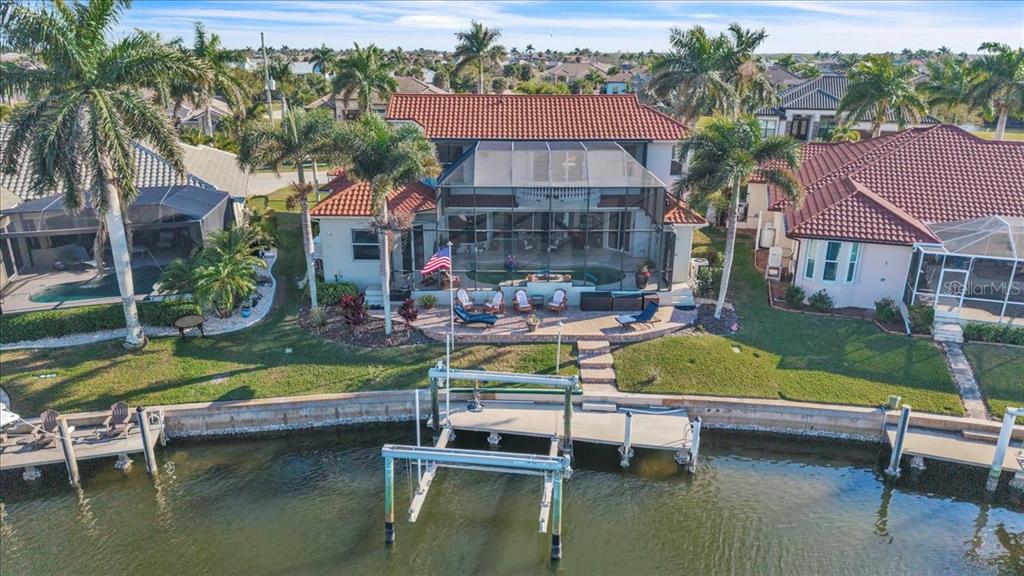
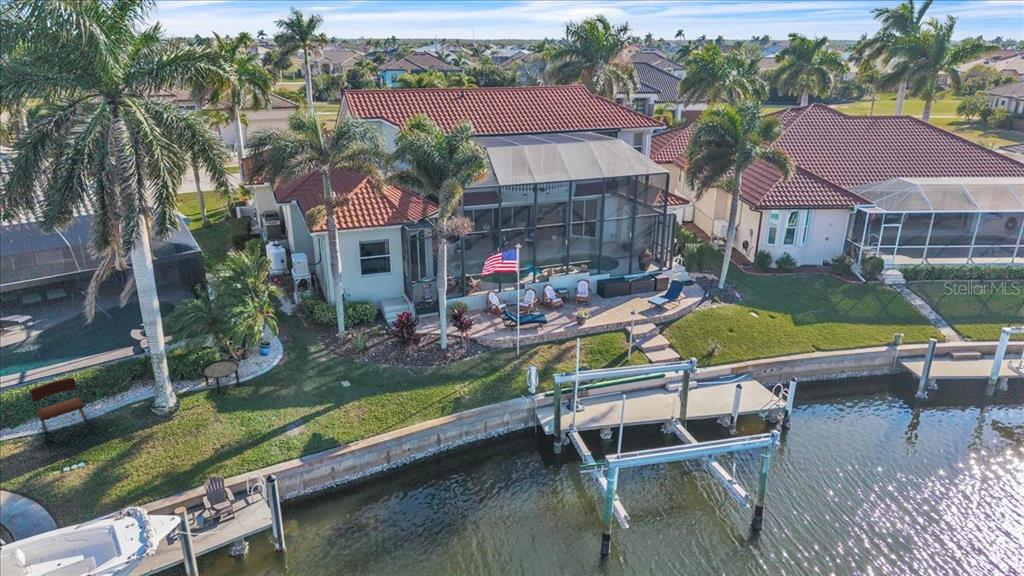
bench: none [41,309,81,349] -> present [30,378,85,432]

